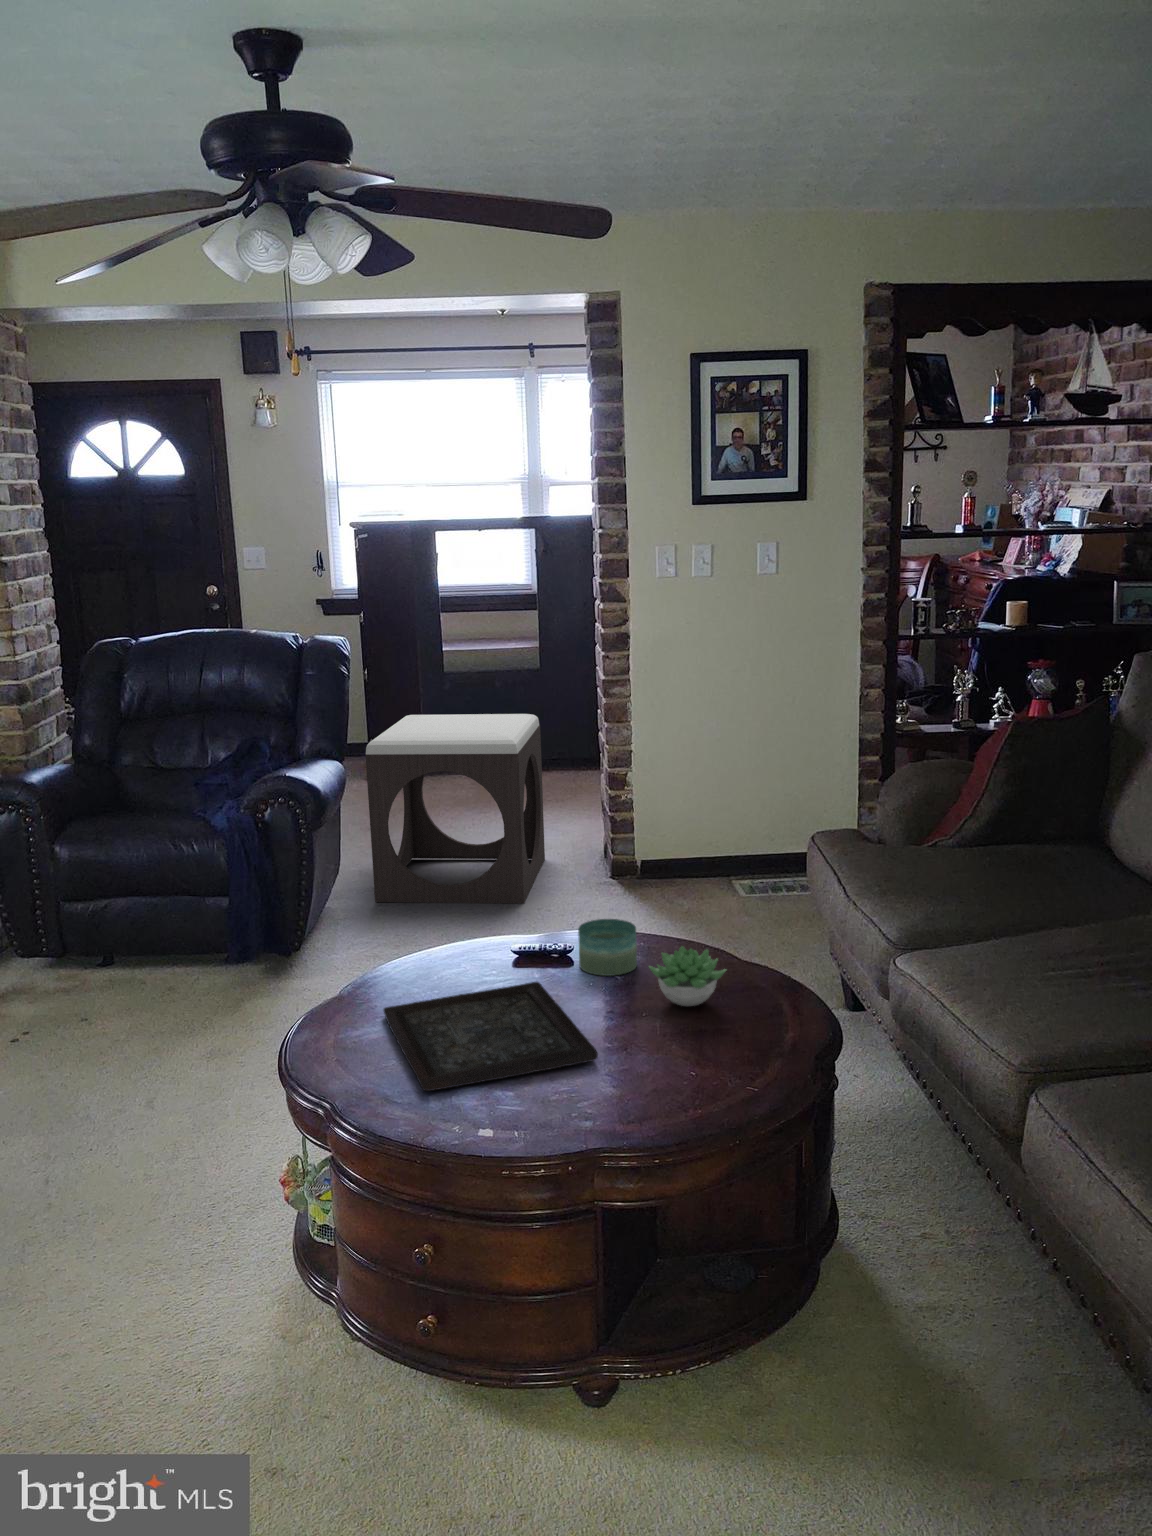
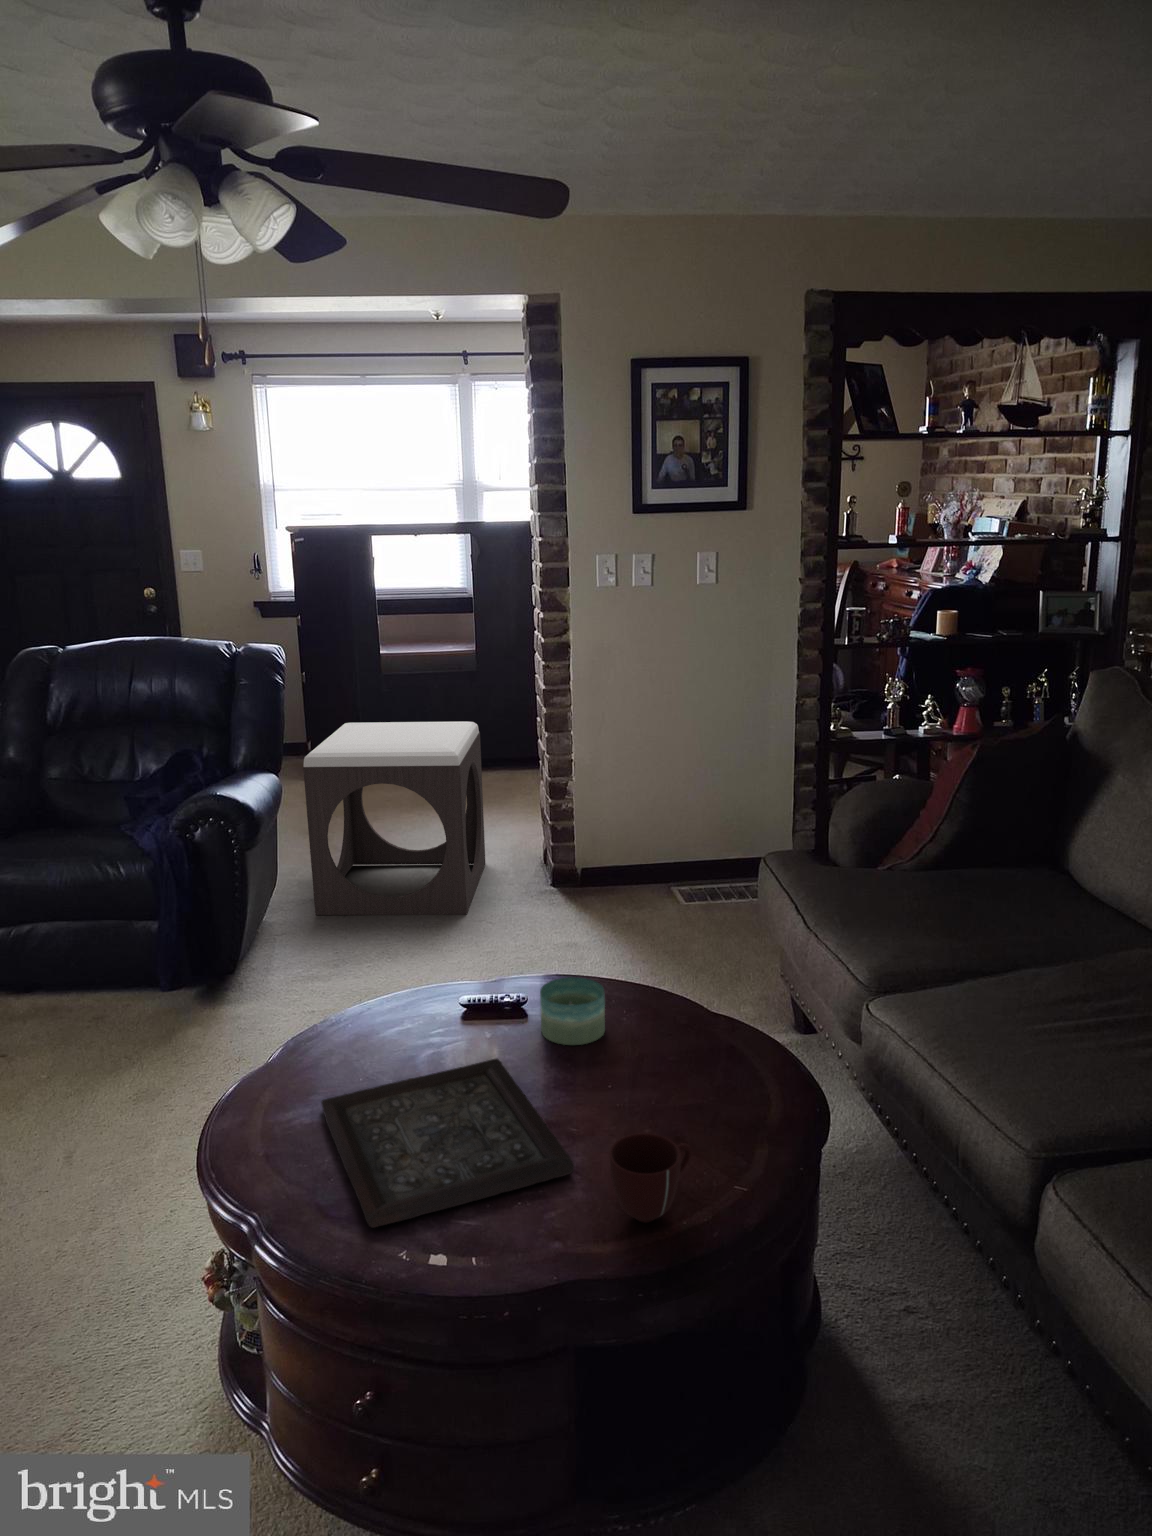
succulent plant: present [649,946,727,1006] -> none [623,1017,712,1088]
mug: none [624,1022,696,1094] -> present [609,1133,692,1223]

